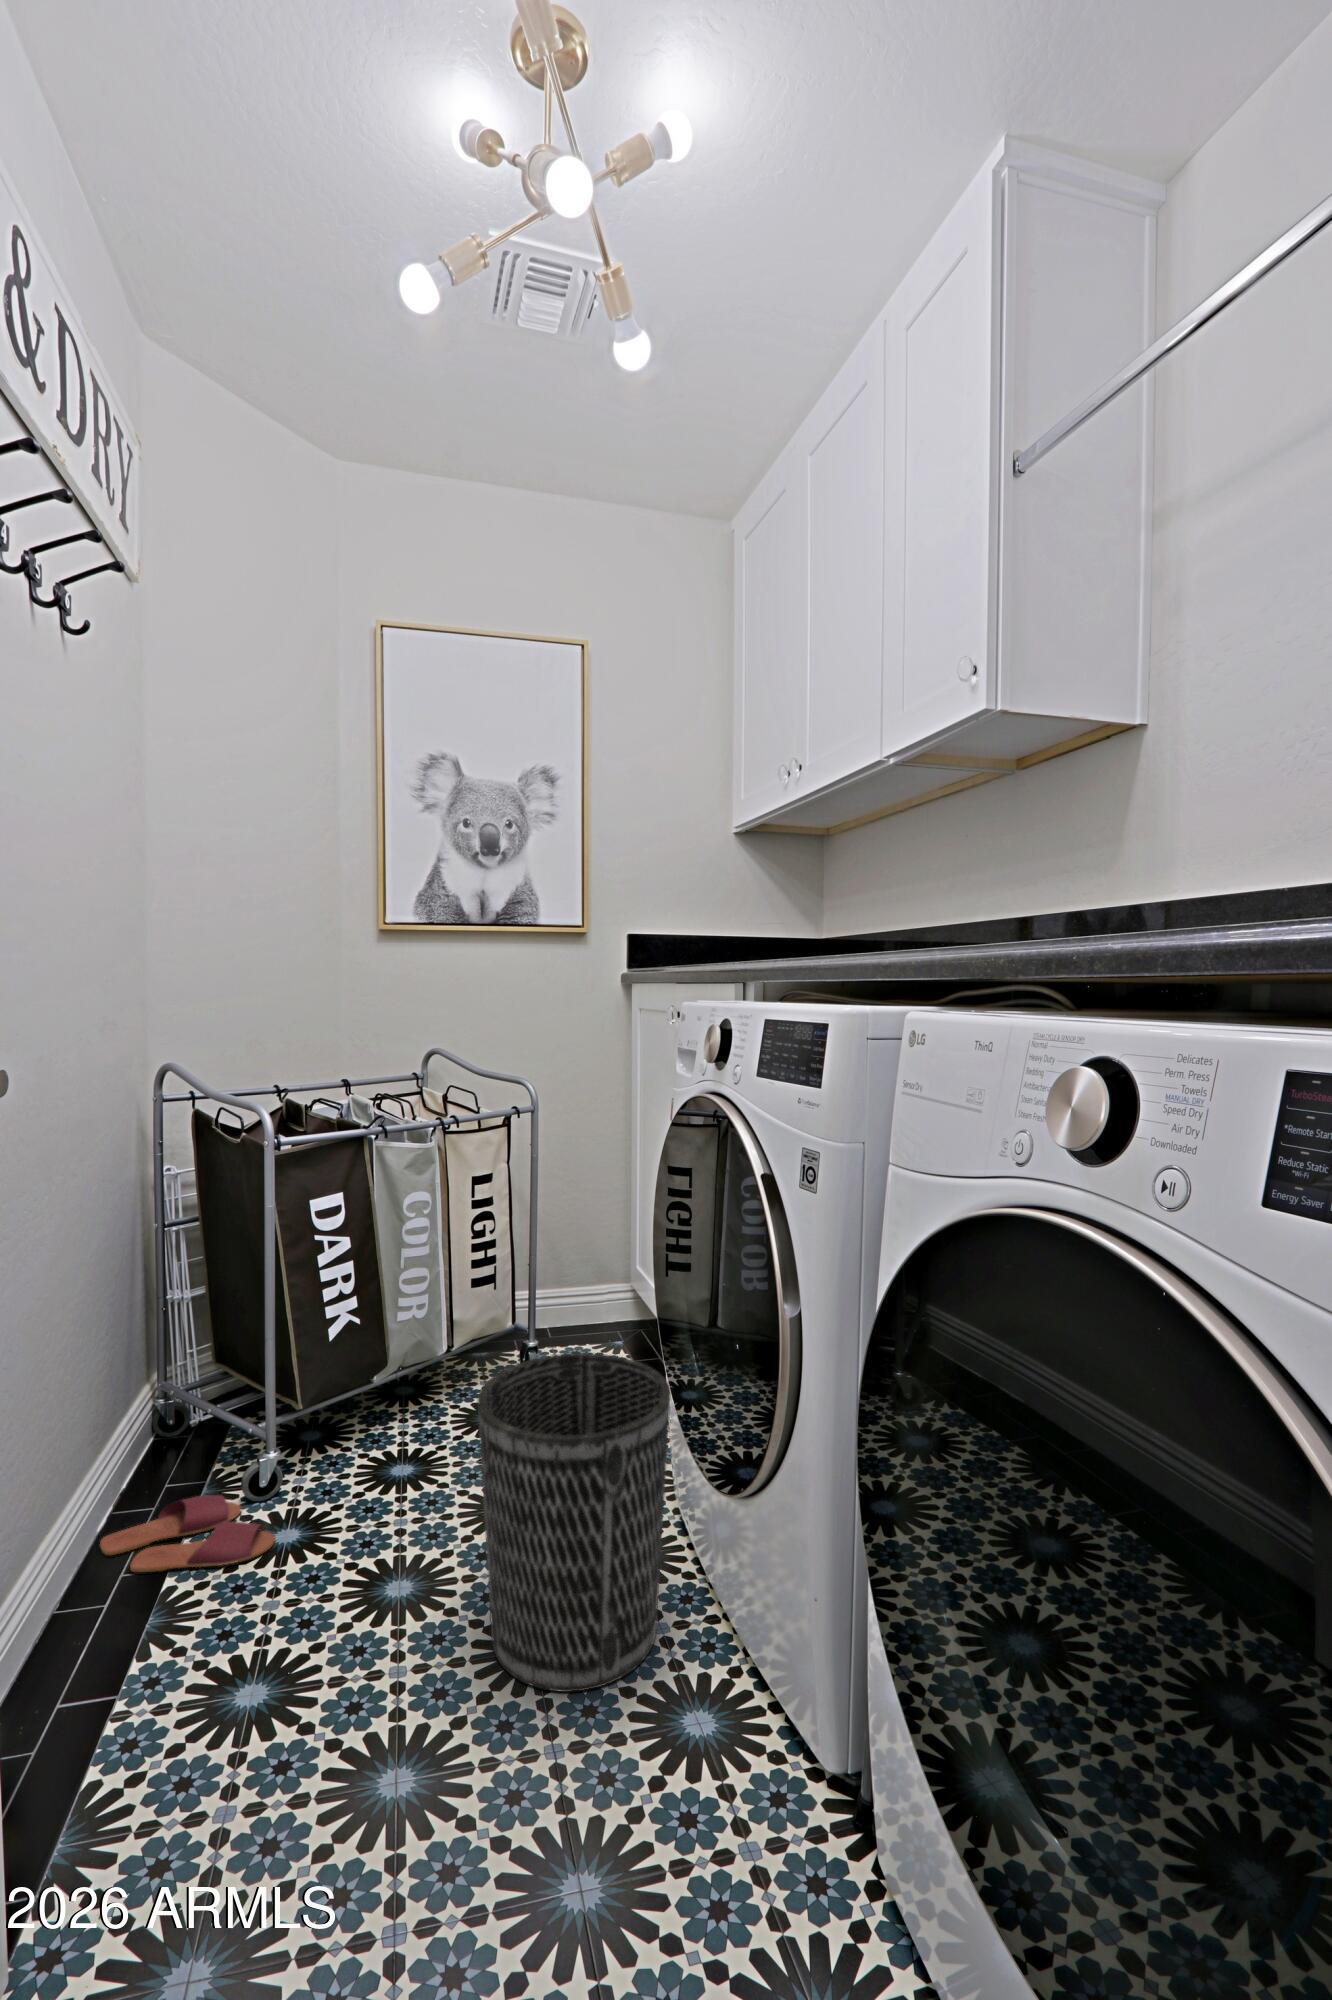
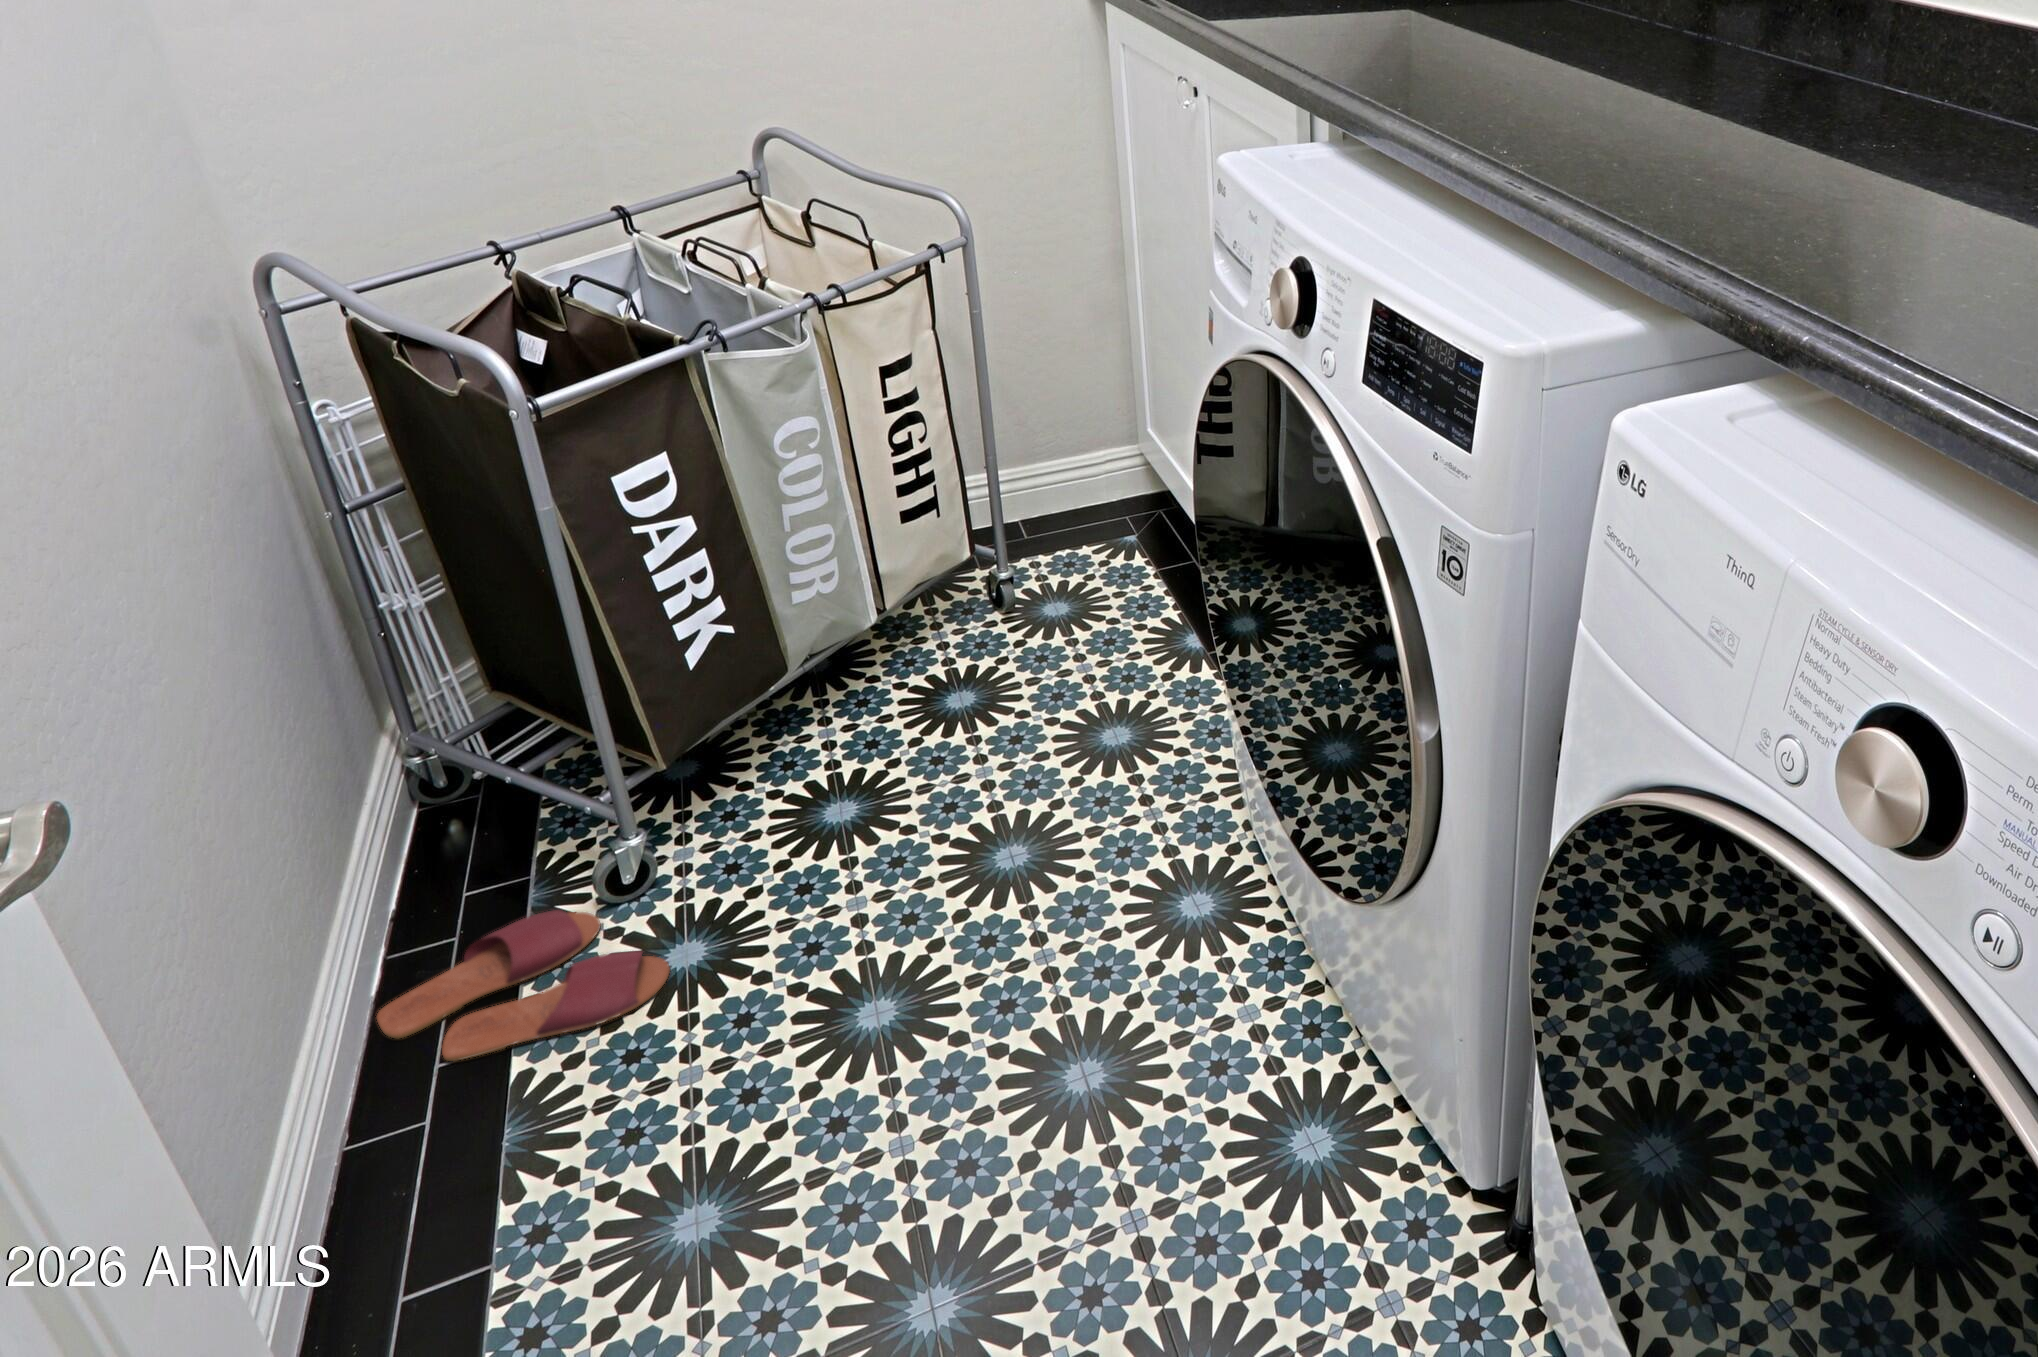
wastebasket: present [478,1353,671,1692] -> none [971,711,1253,1137]

